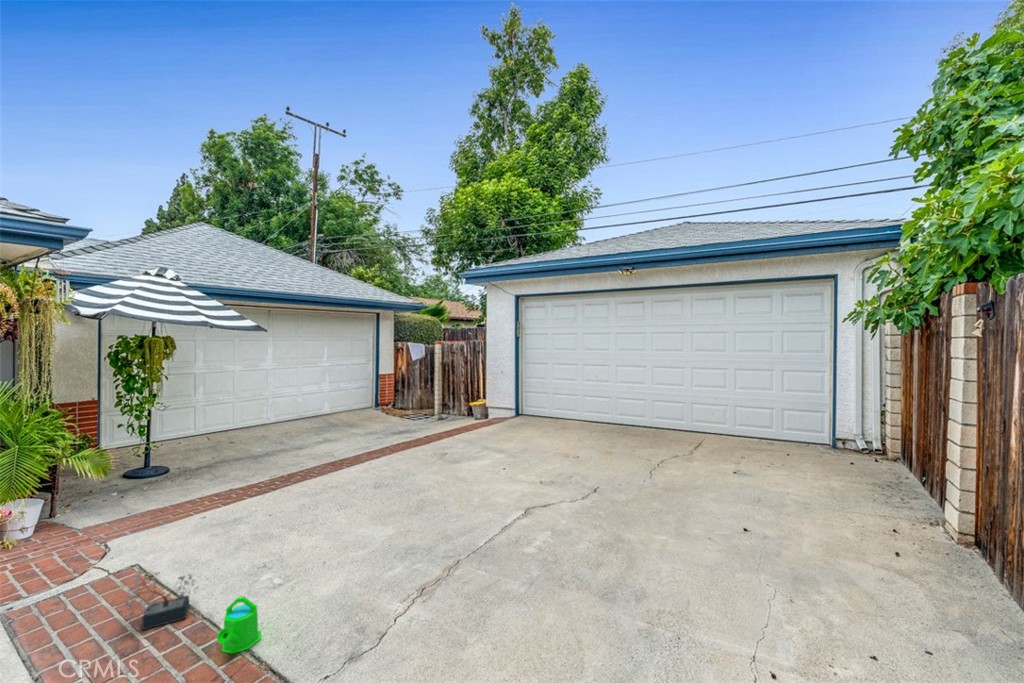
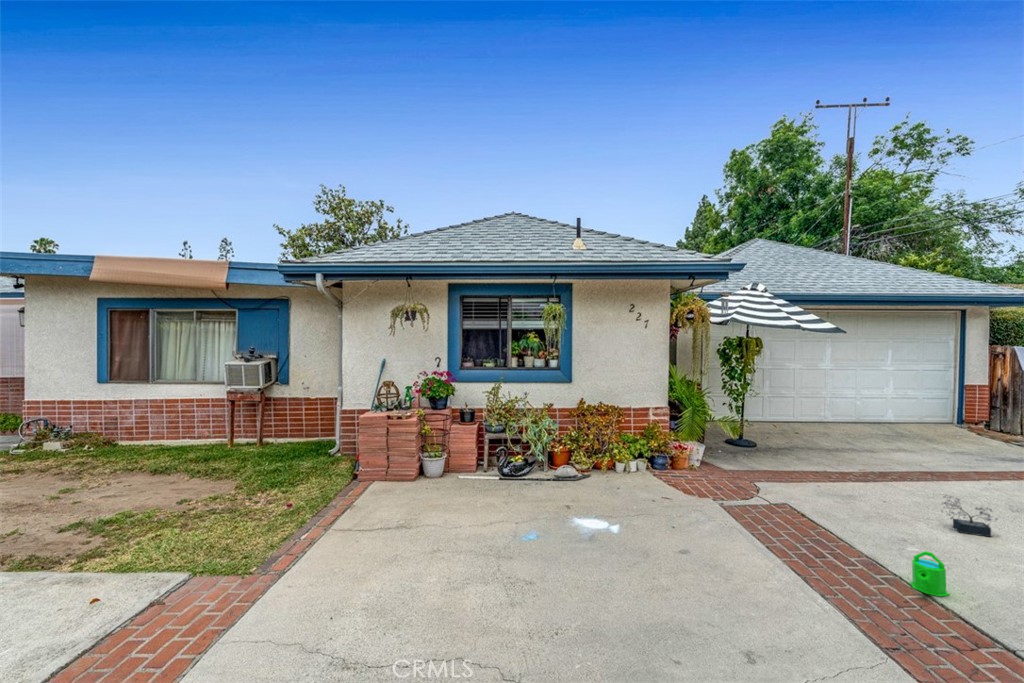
decorative plant: present [126,573,198,630] -> present [941,496,998,537]

